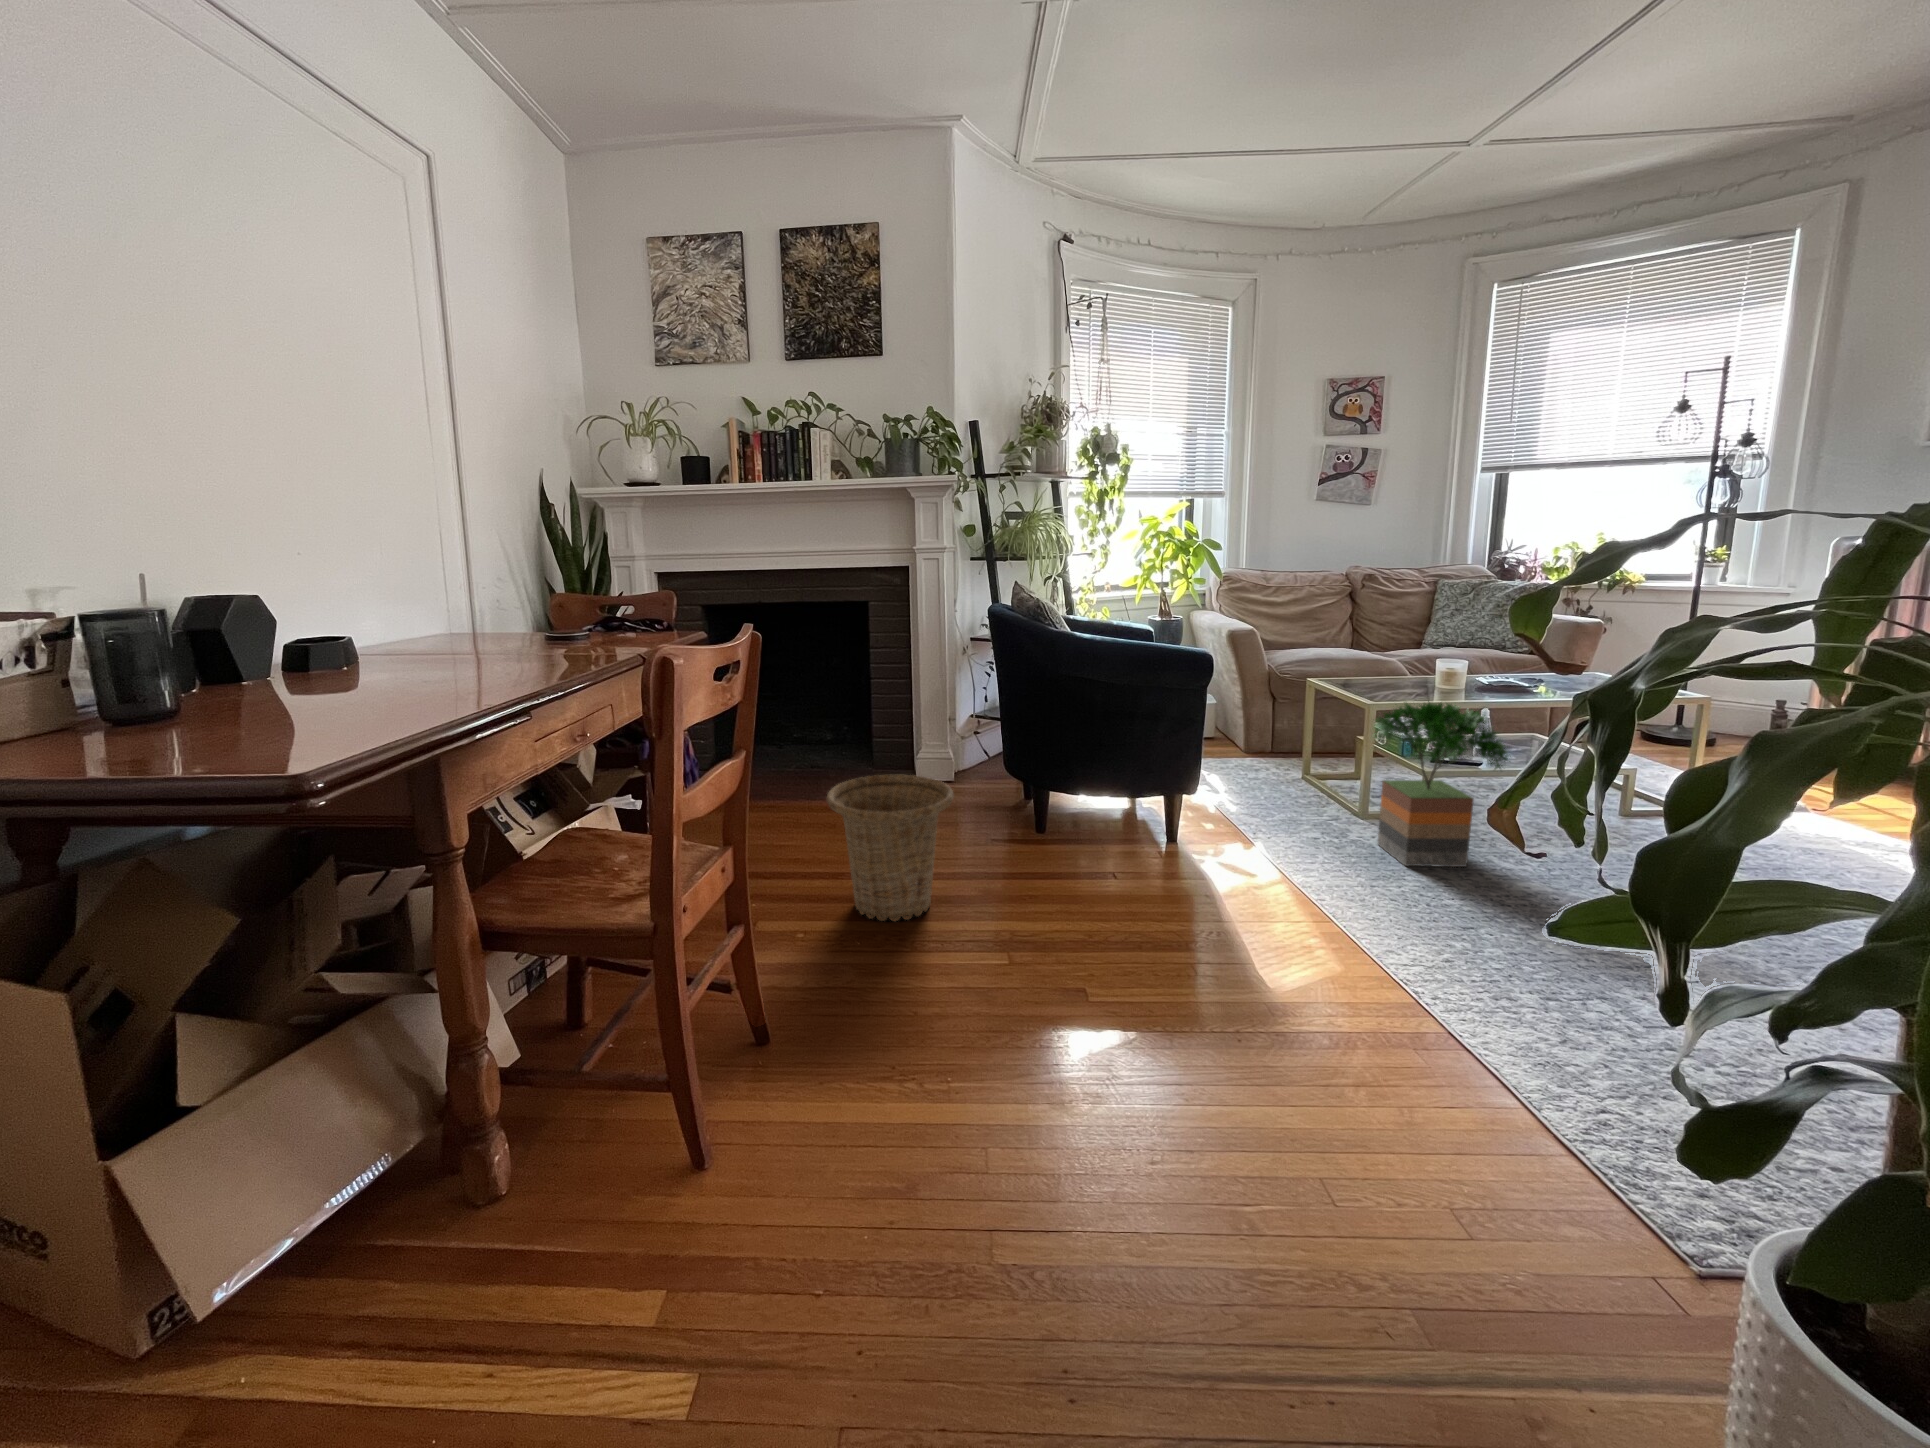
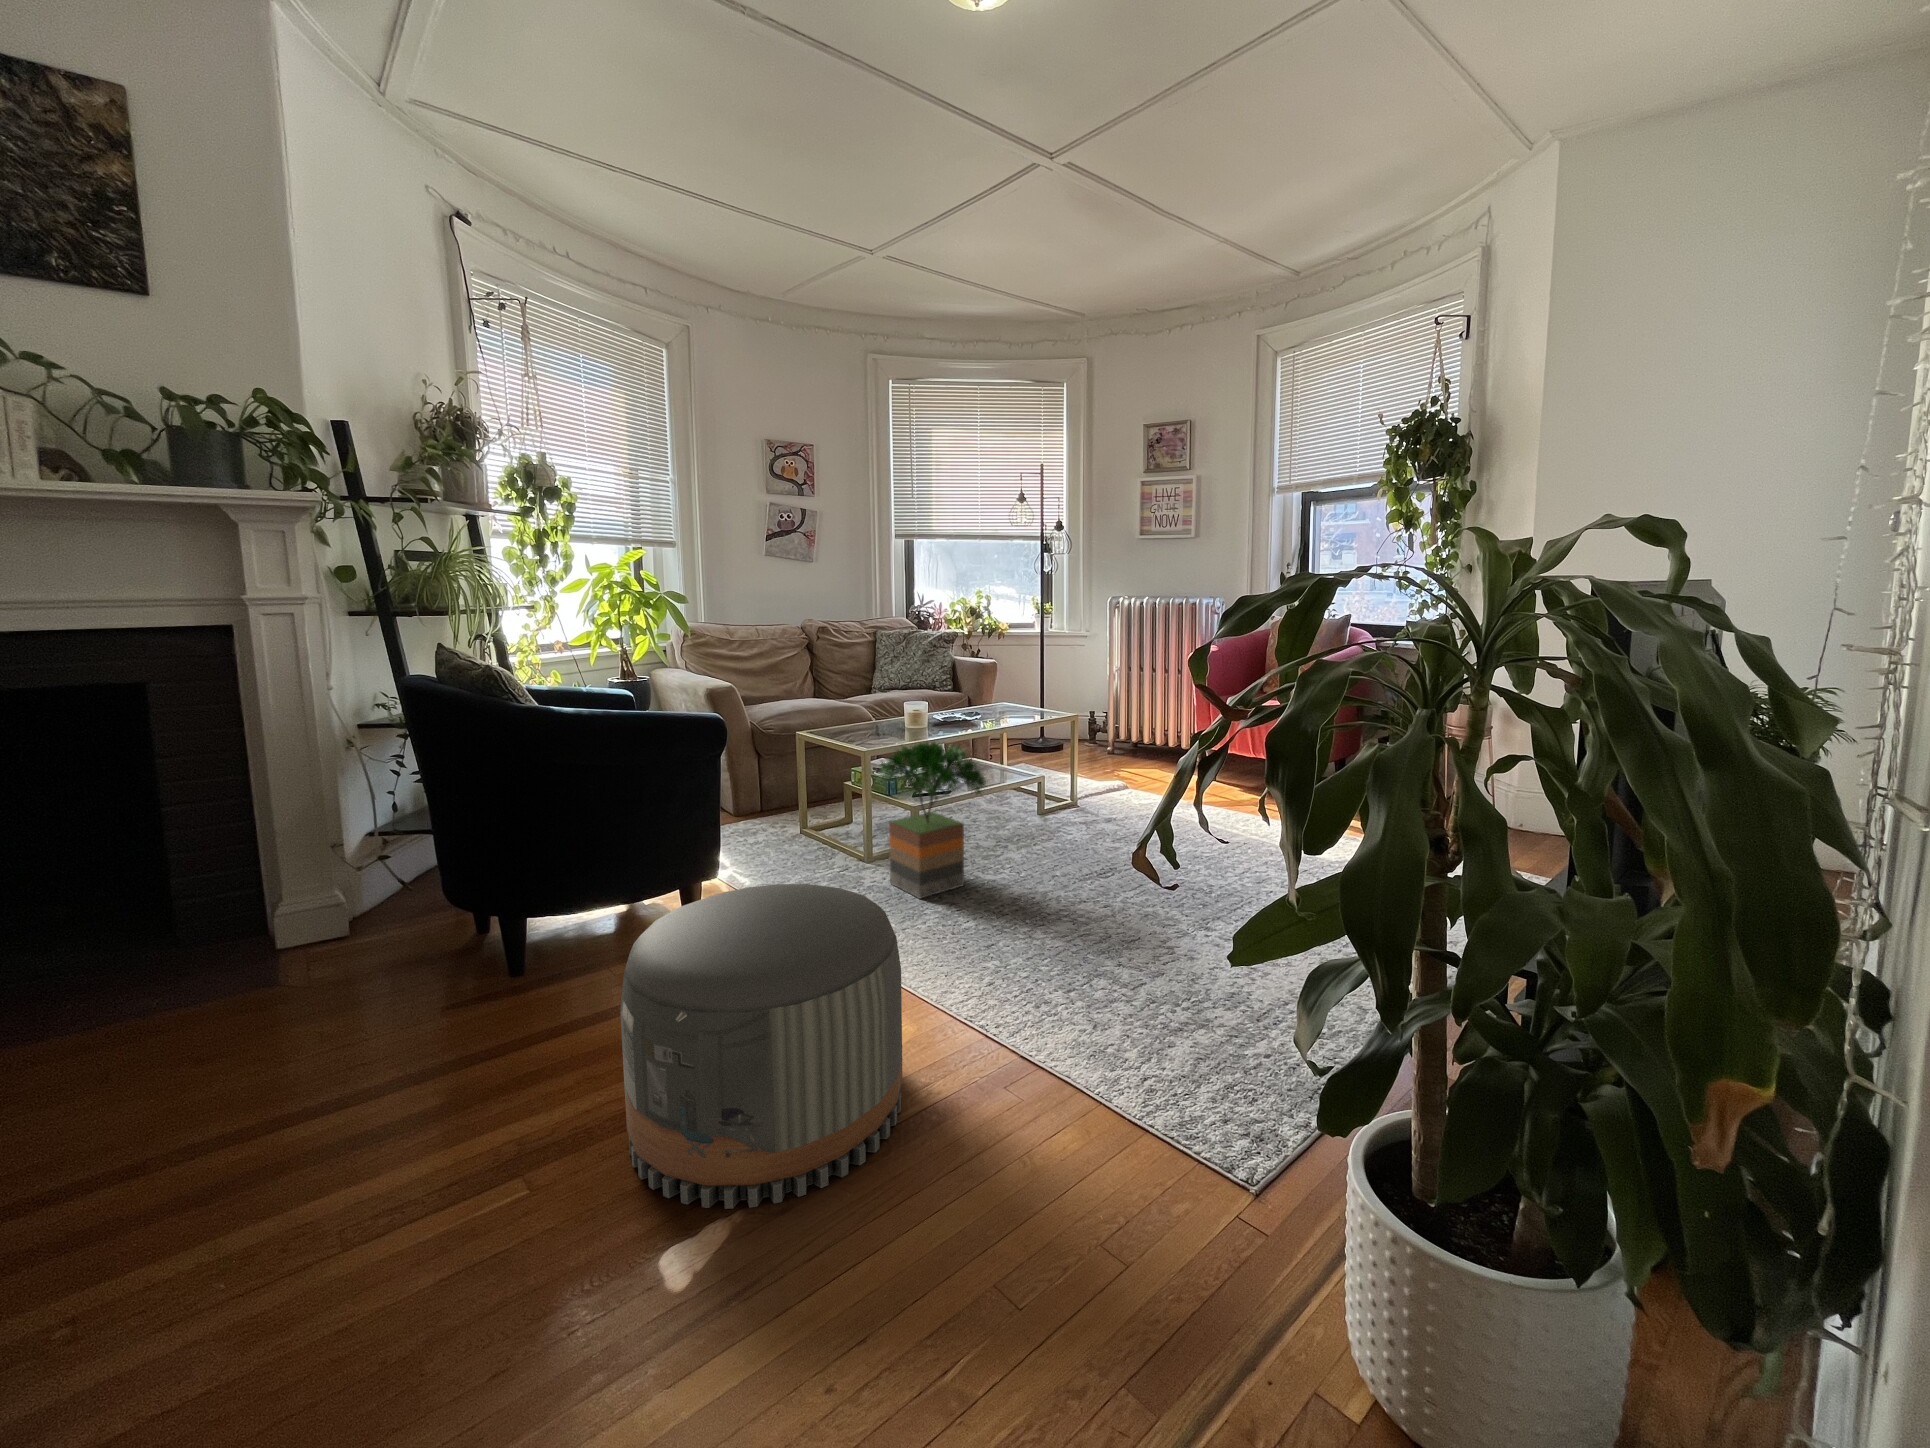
basket: present [827,775,953,921] -> none [102,951,392,1226]
pouf: none [1075,796,1312,1046] -> present [620,884,902,1209]

